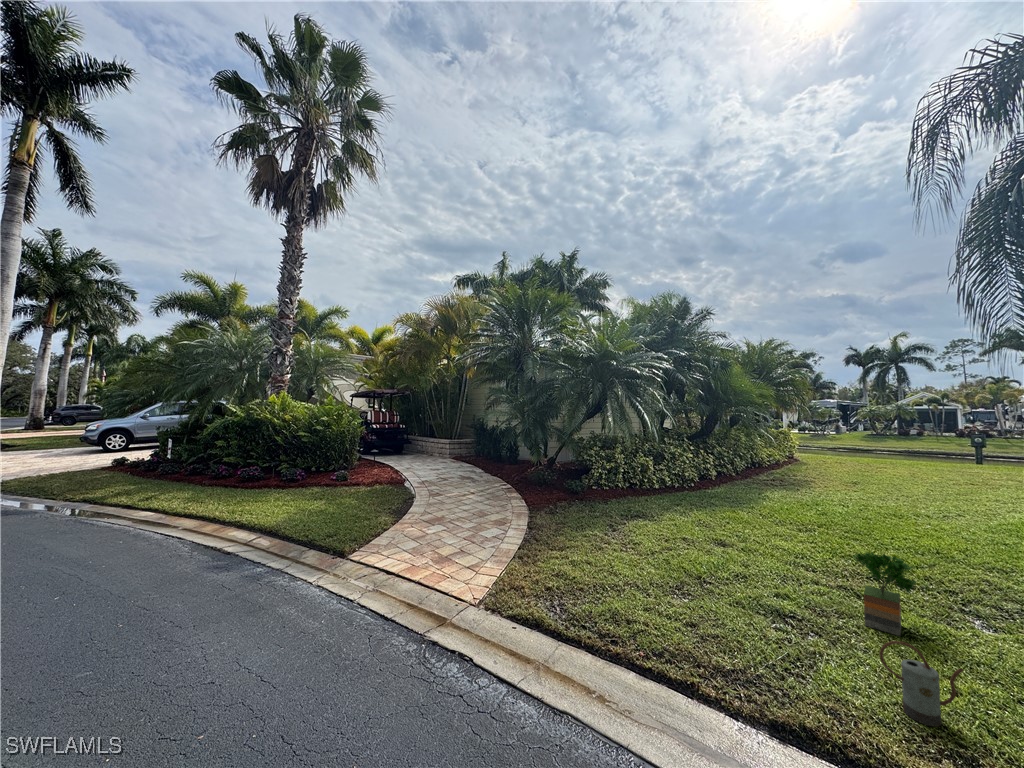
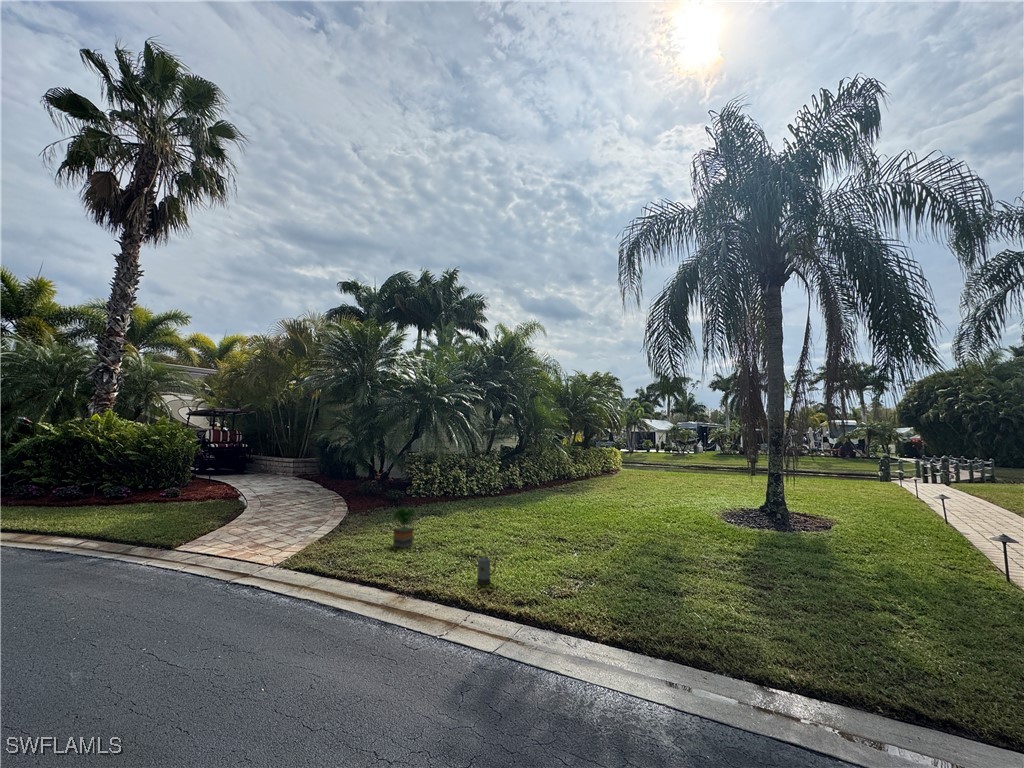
potted tree: present [853,552,916,636] -> present [393,508,417,548]

